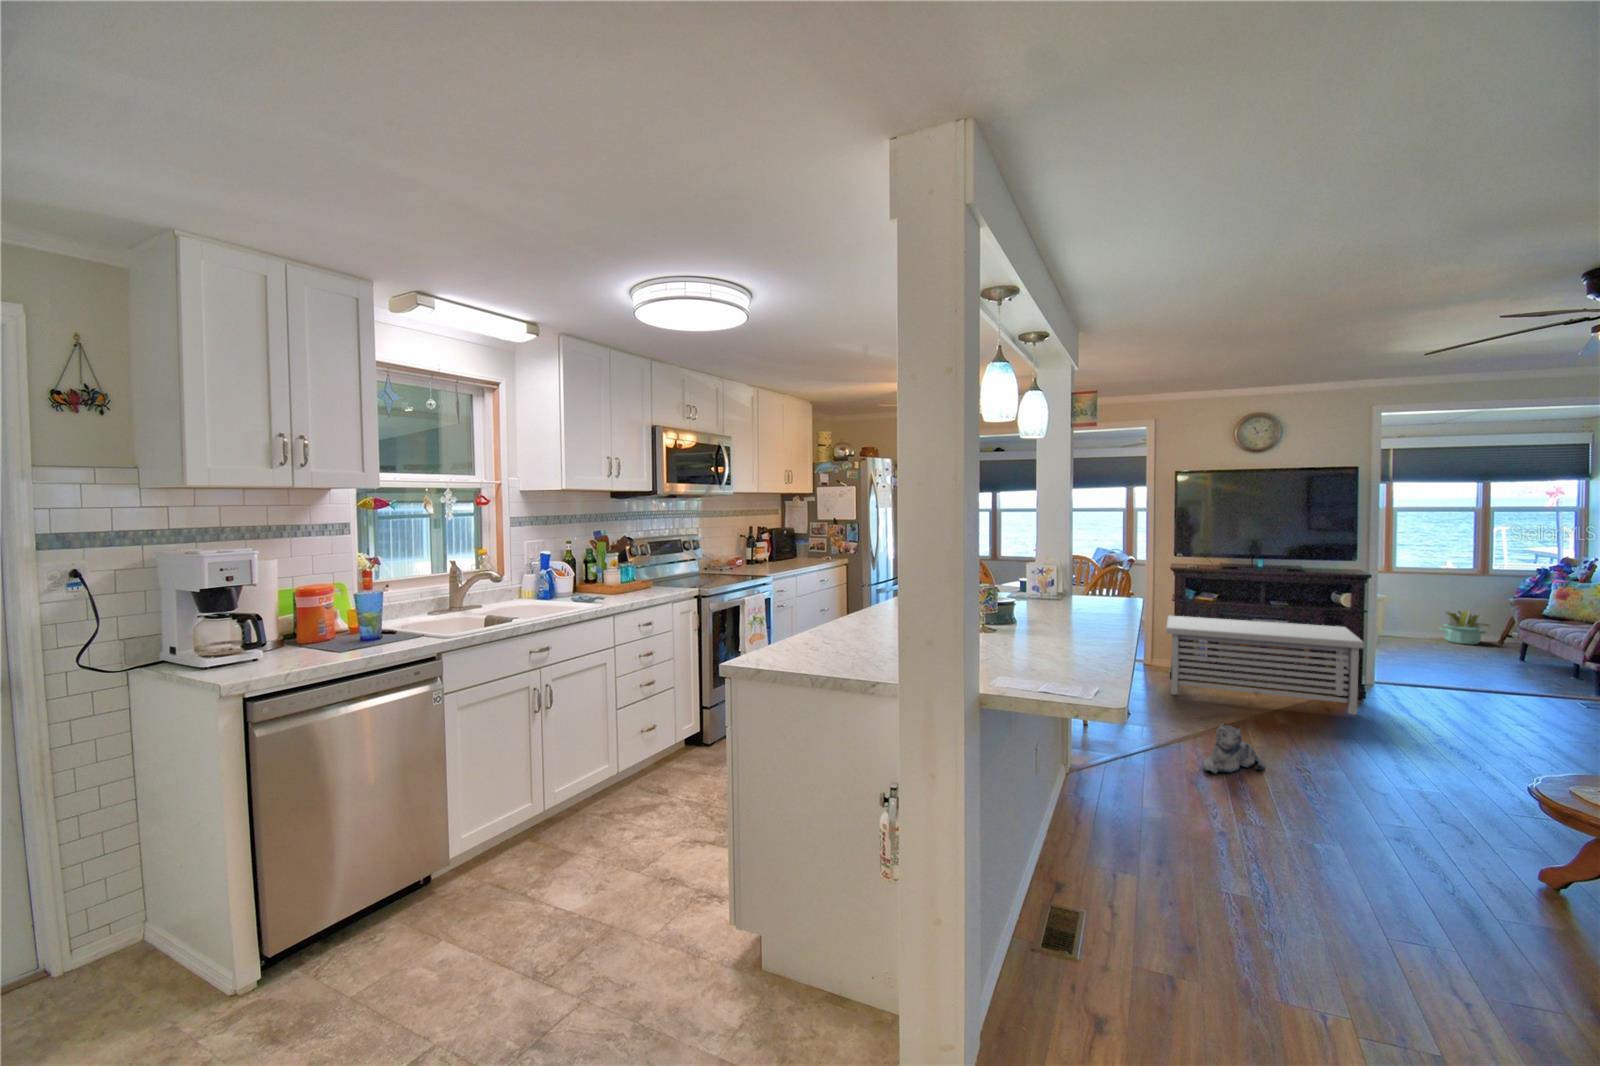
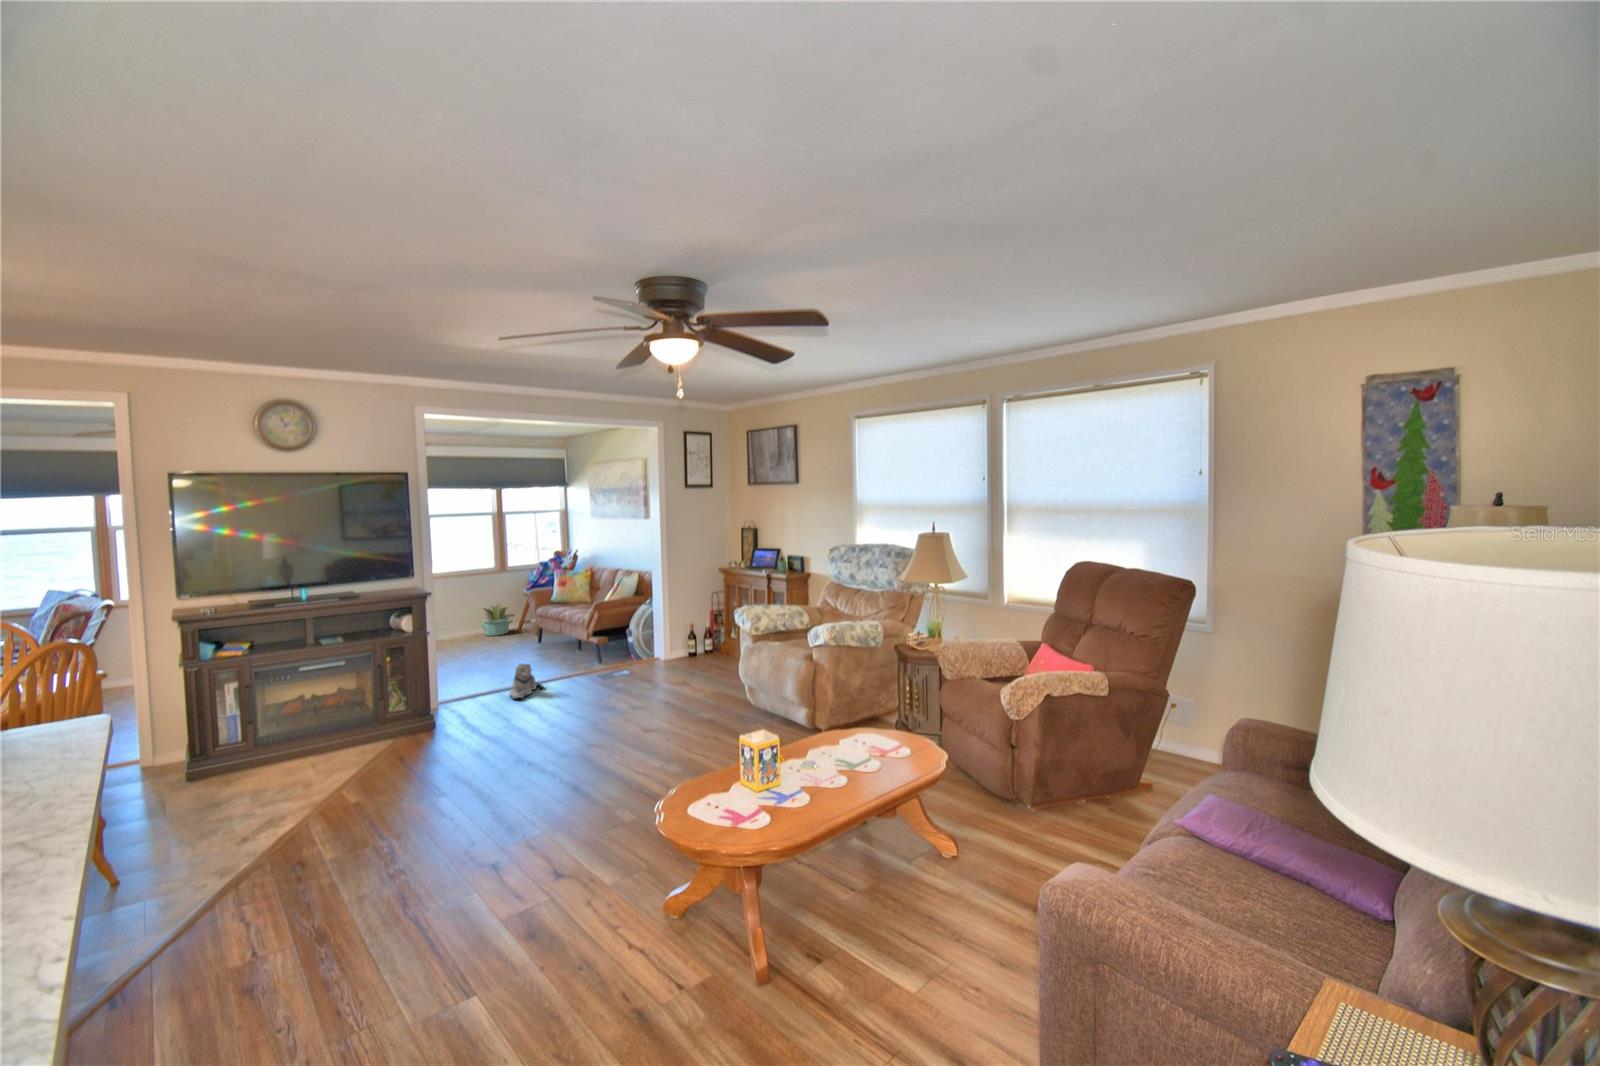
storage bench: present [1166,616,1364,715] -> none [168,653,429,809]
plush toy: present [1203,724,1264,773] -> present [510,664,543,699]

